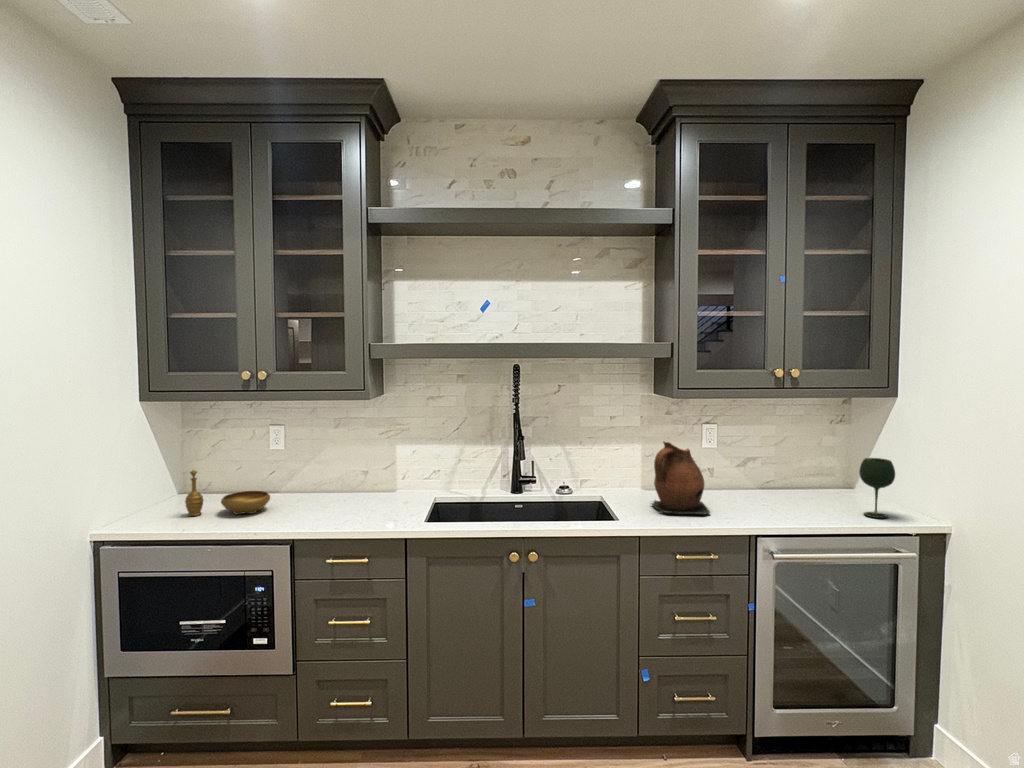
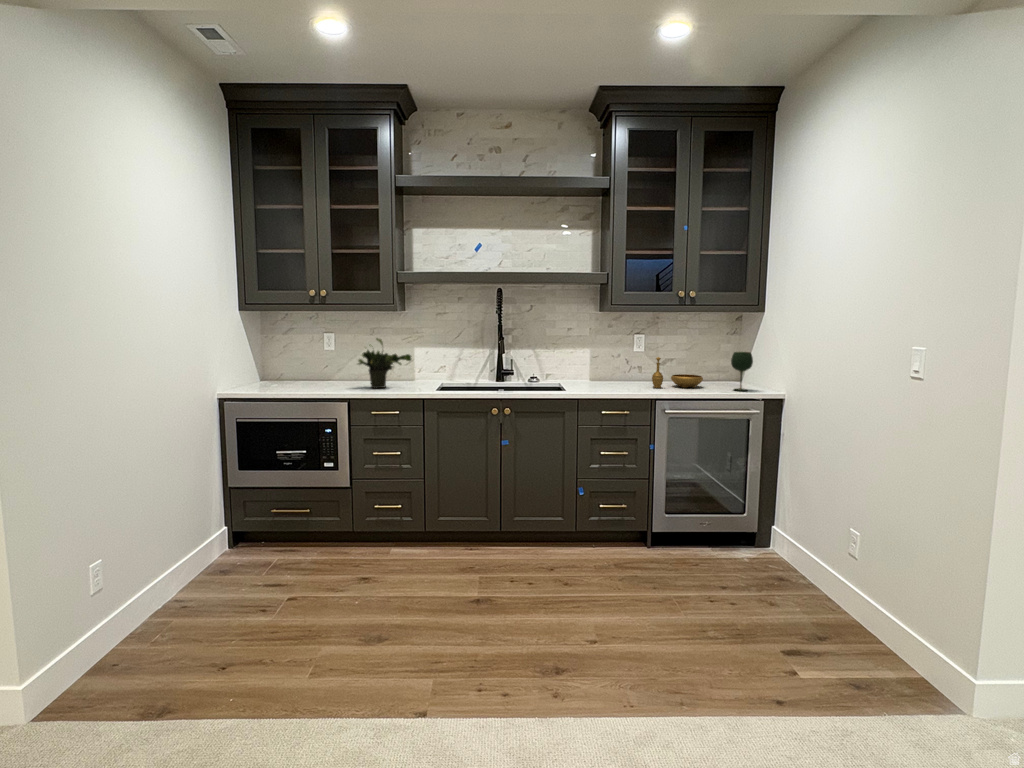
ceramic pitcher: present [652,441,710,515] -> none [591,340,629,389]
potted plant: none [308,442,390,515] -> present [358,338,411,388]
decorative bowl: present [185,470,270,516] -> present [652,357,703,388]

